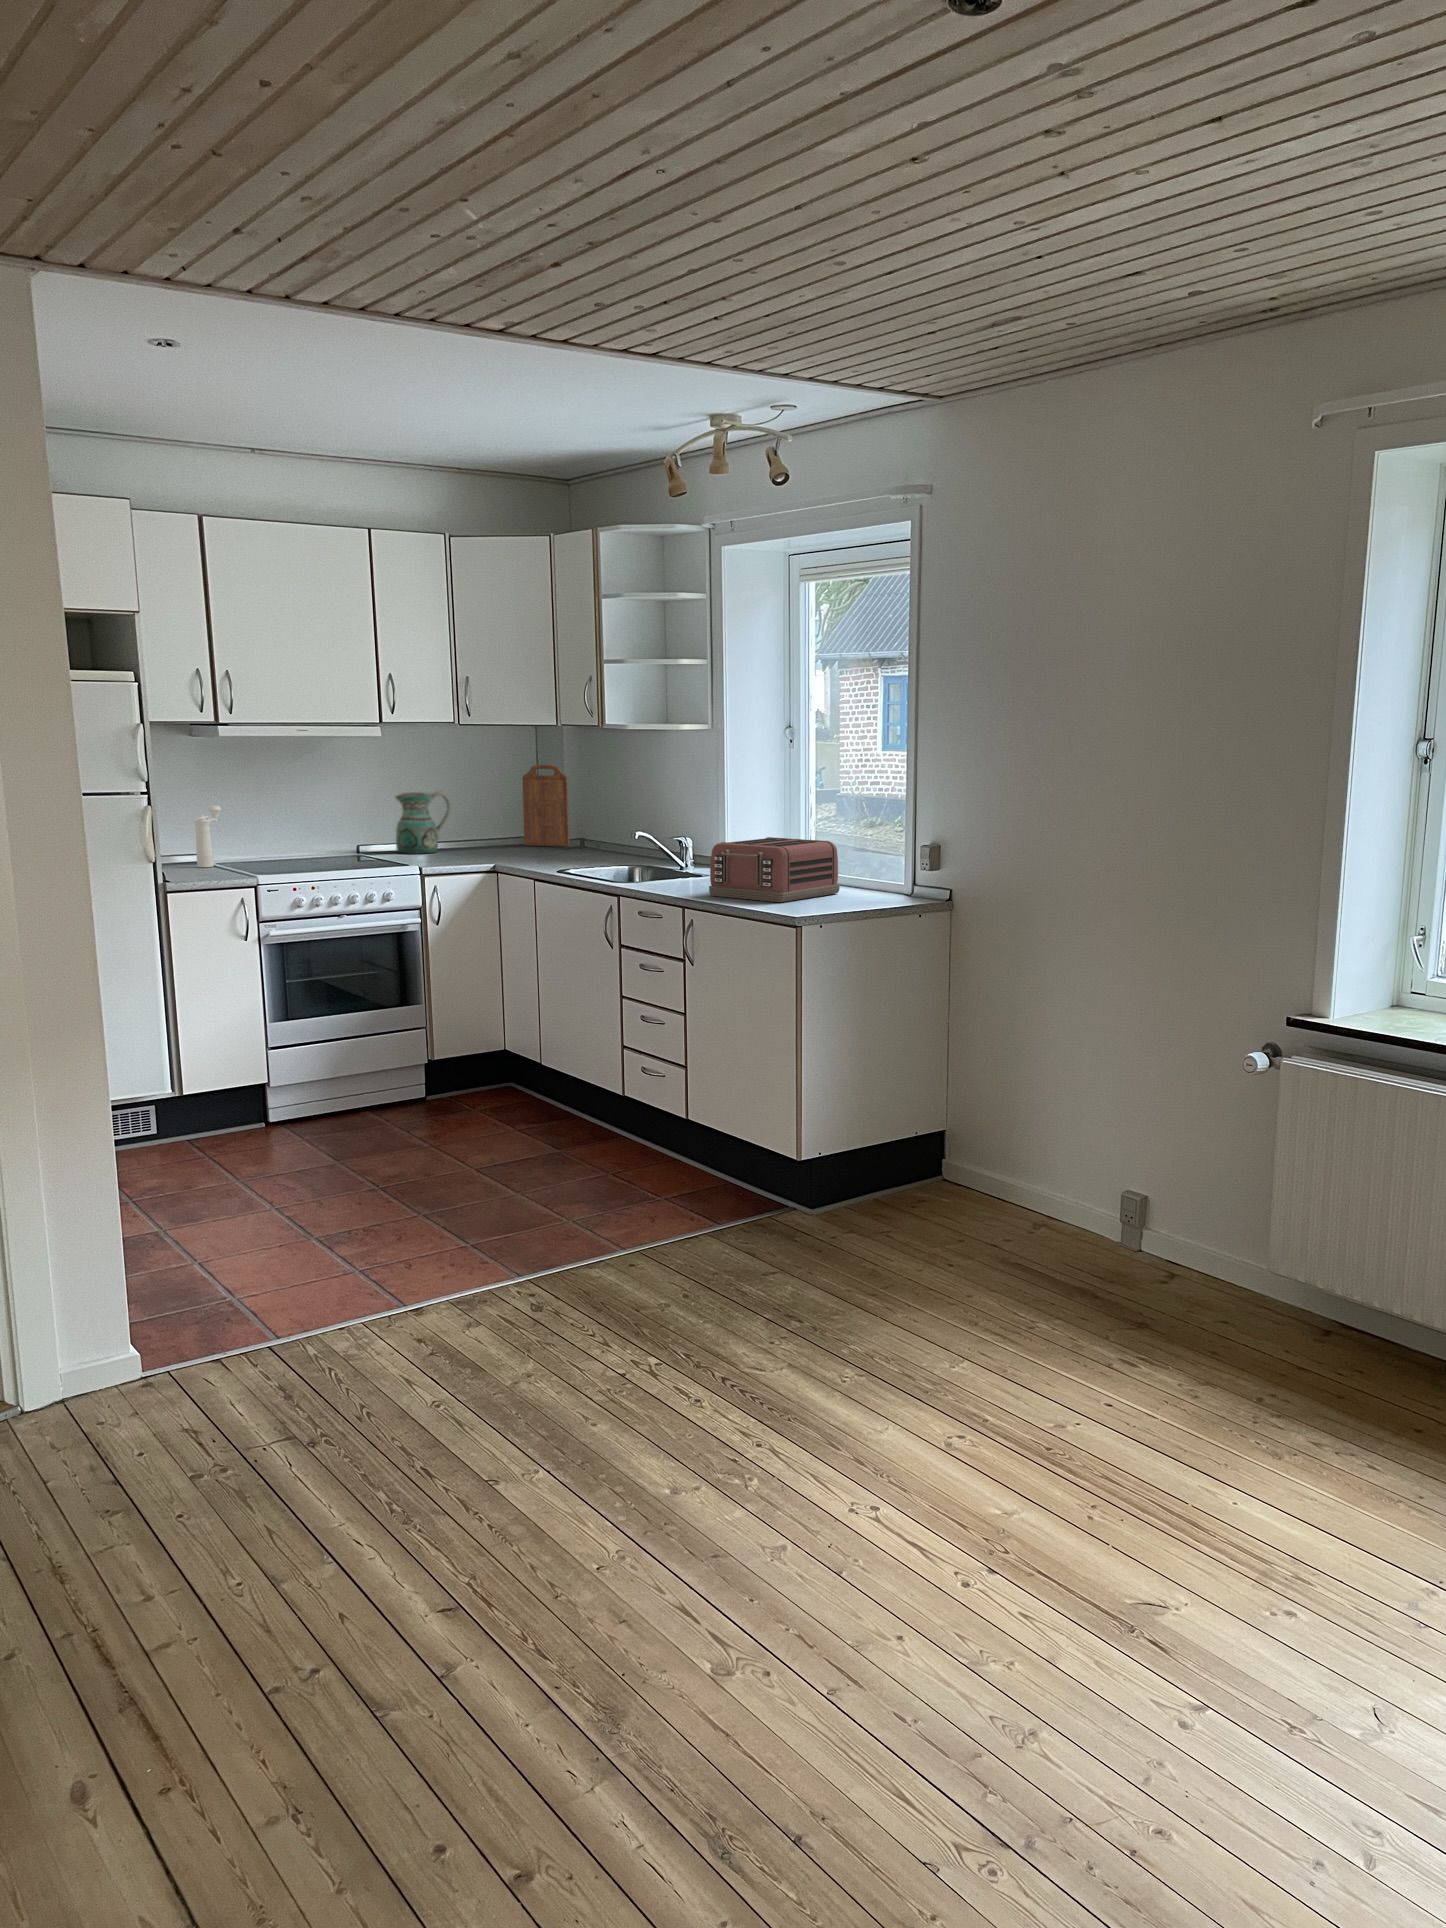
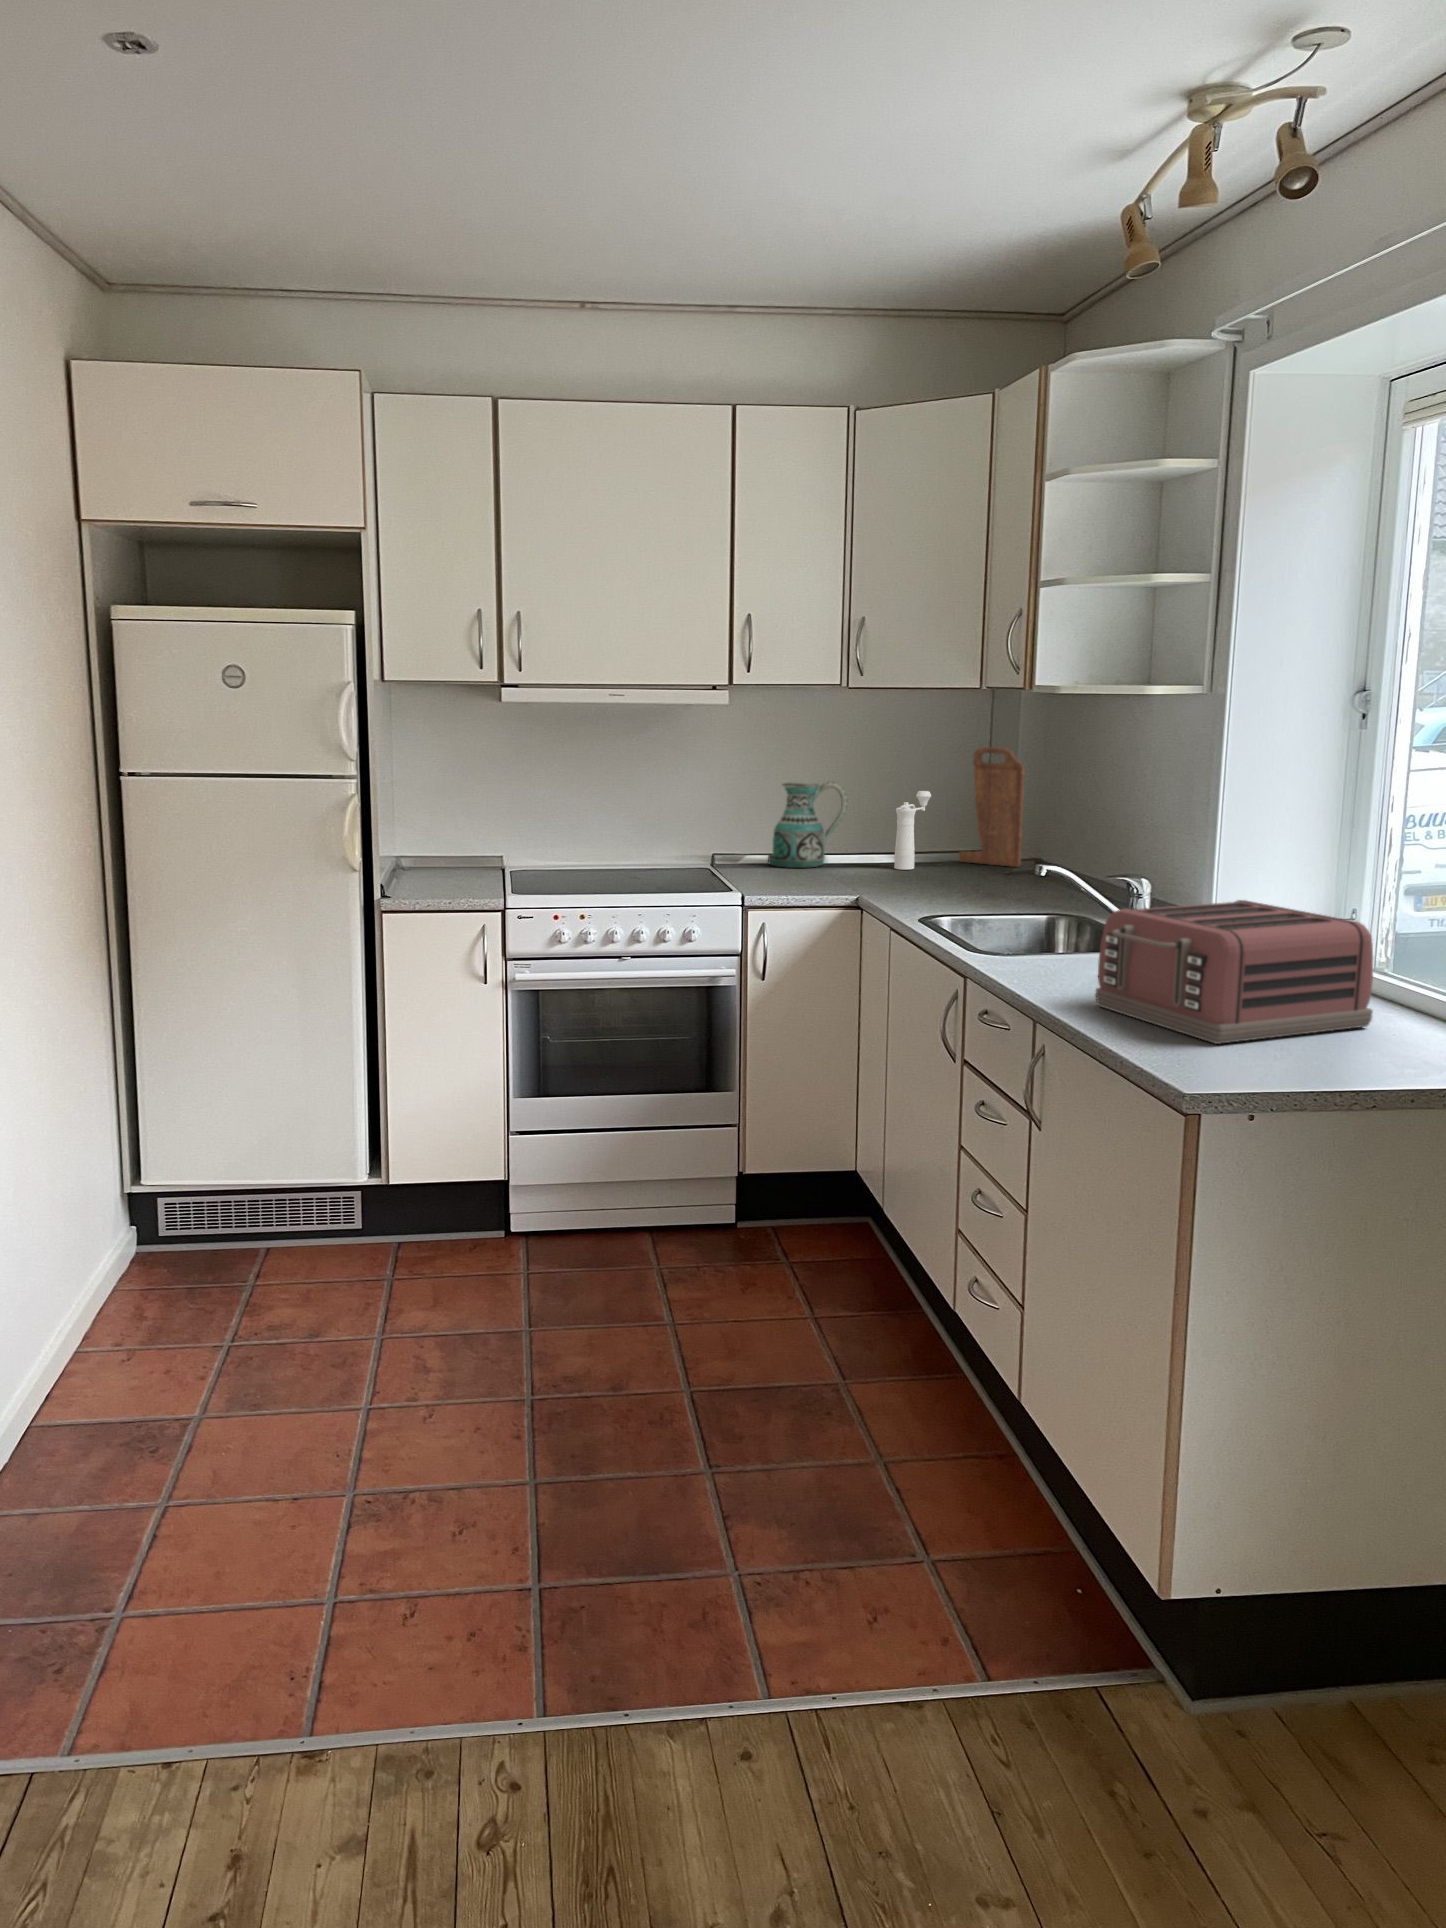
pepper mill: present [194,806,221,867] -> present [894,791,931,870]

